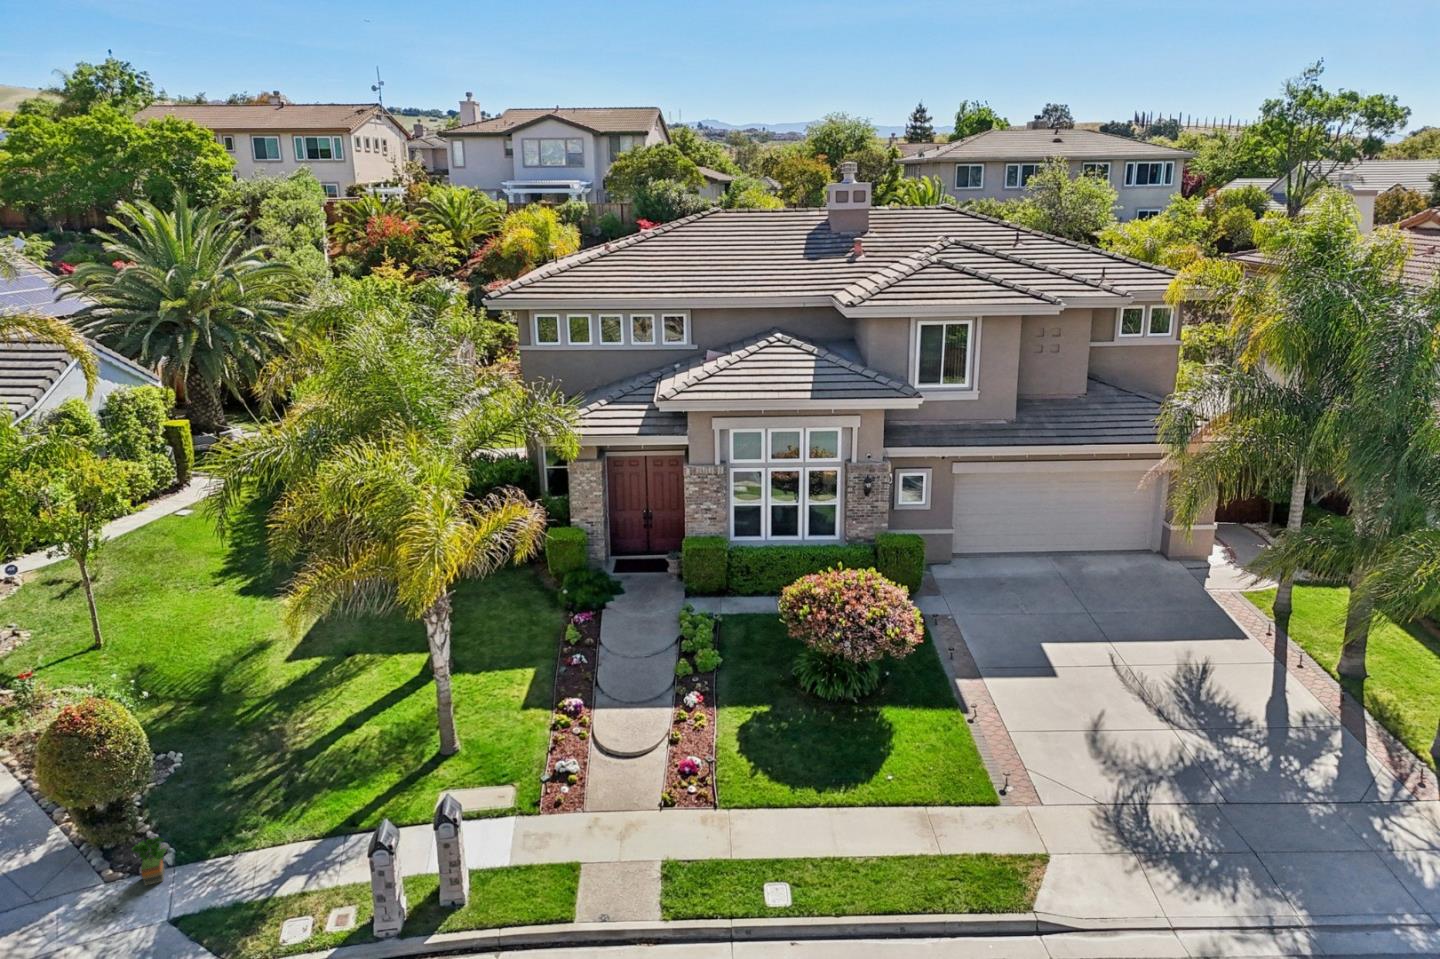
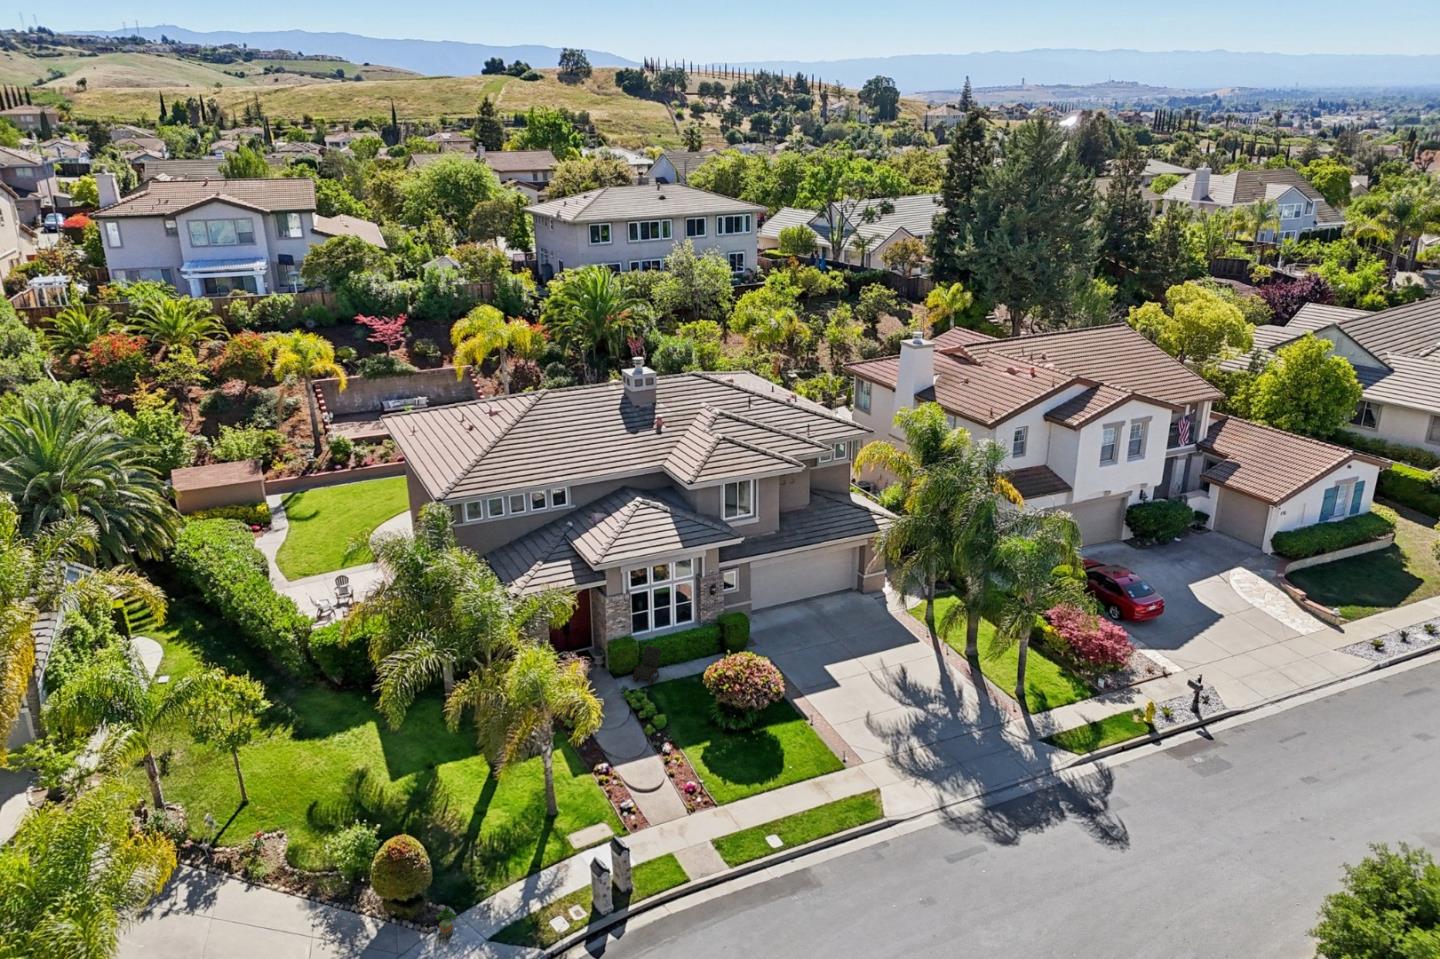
lounge chair: none [712,554,763,615] -> present [633,646,661,685]

